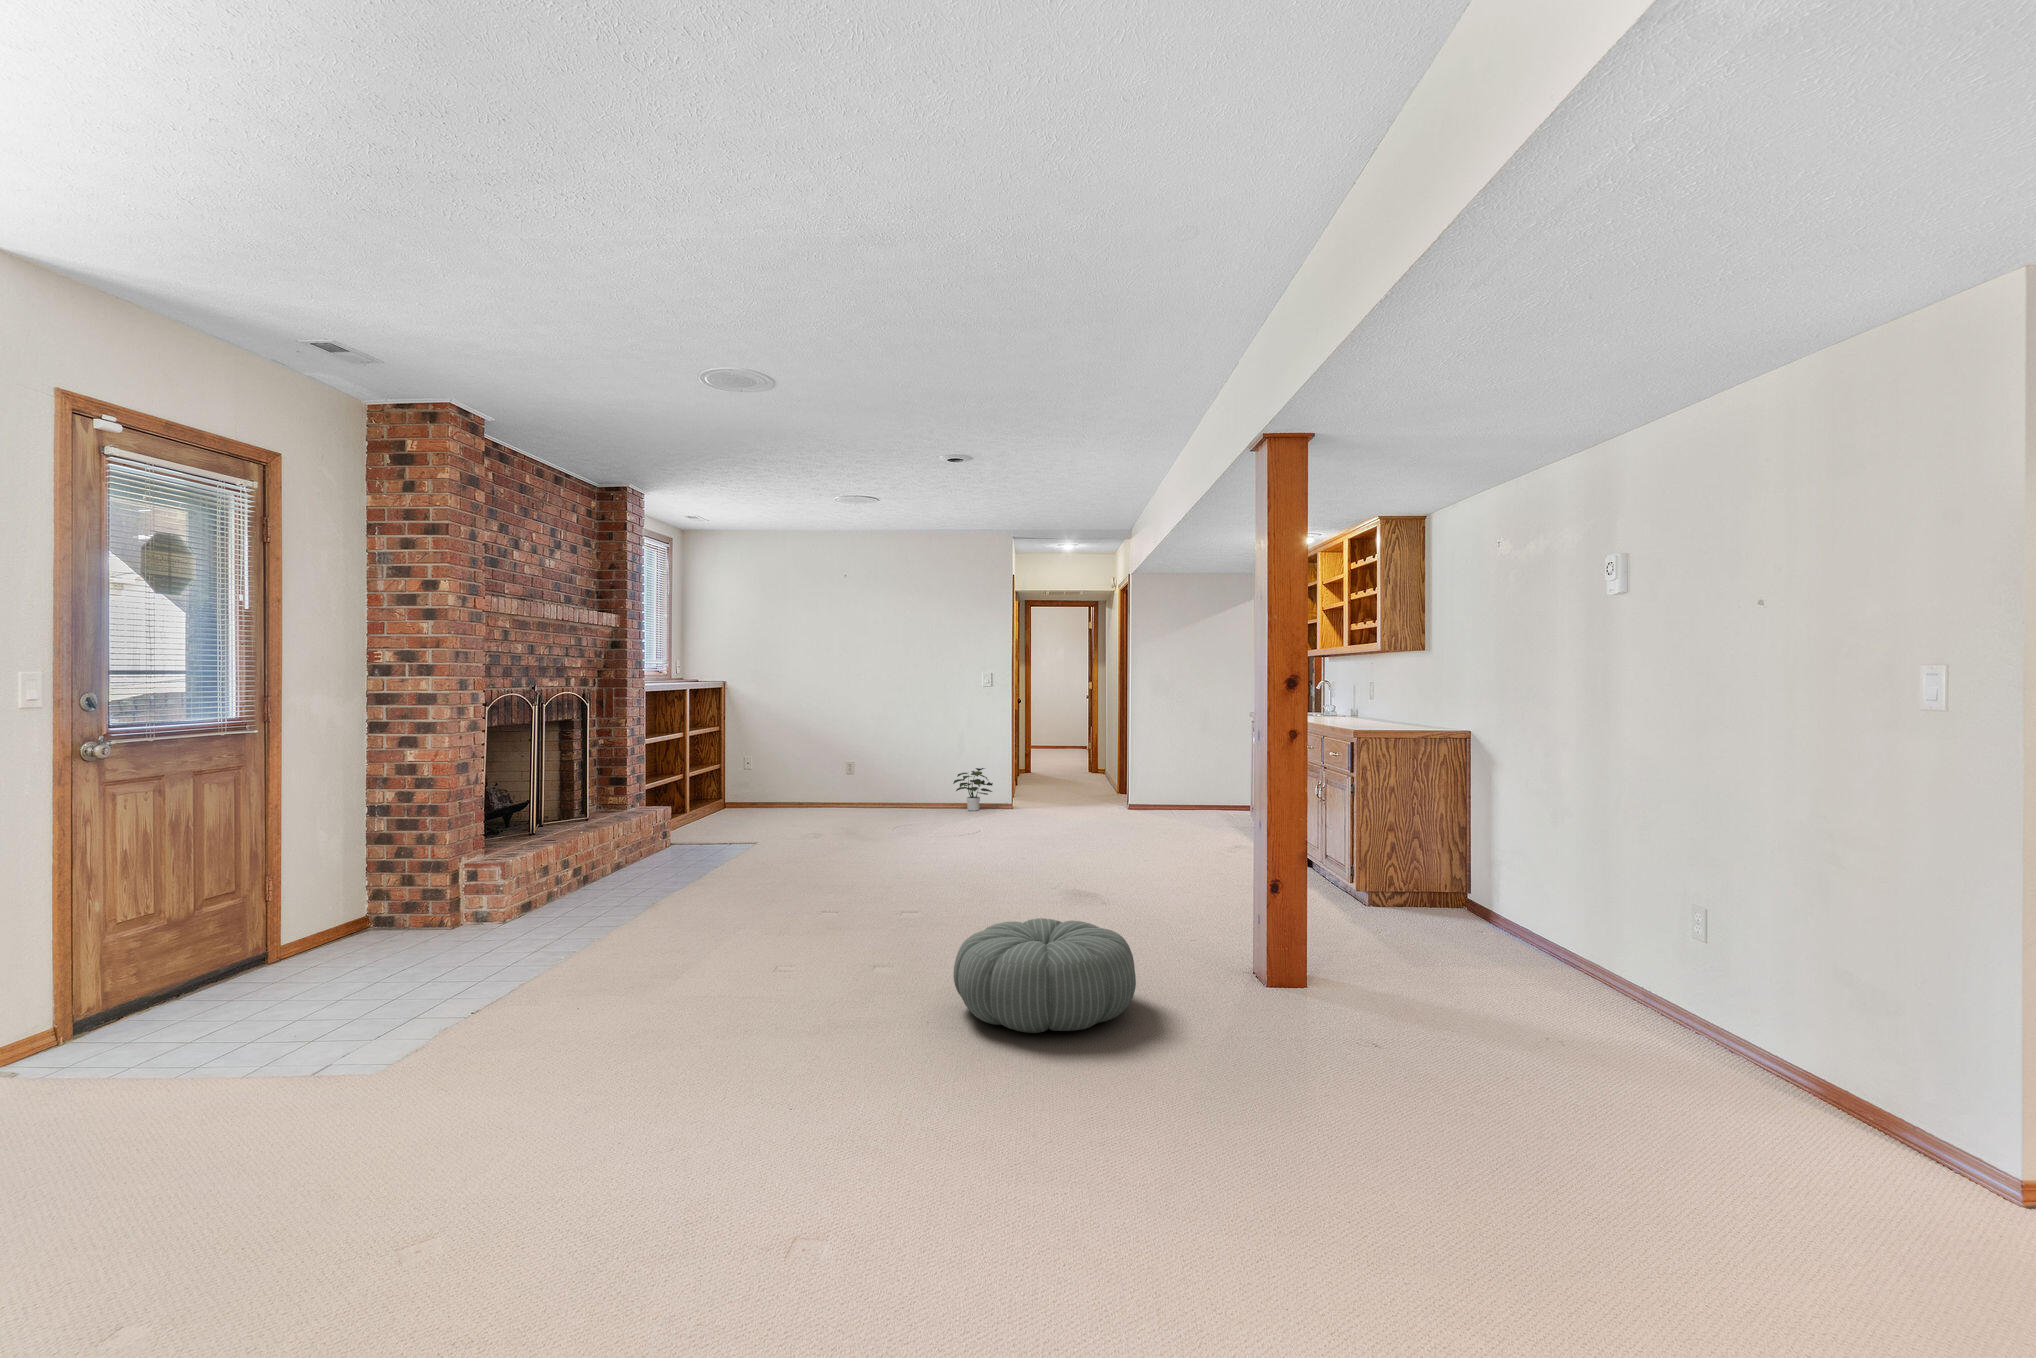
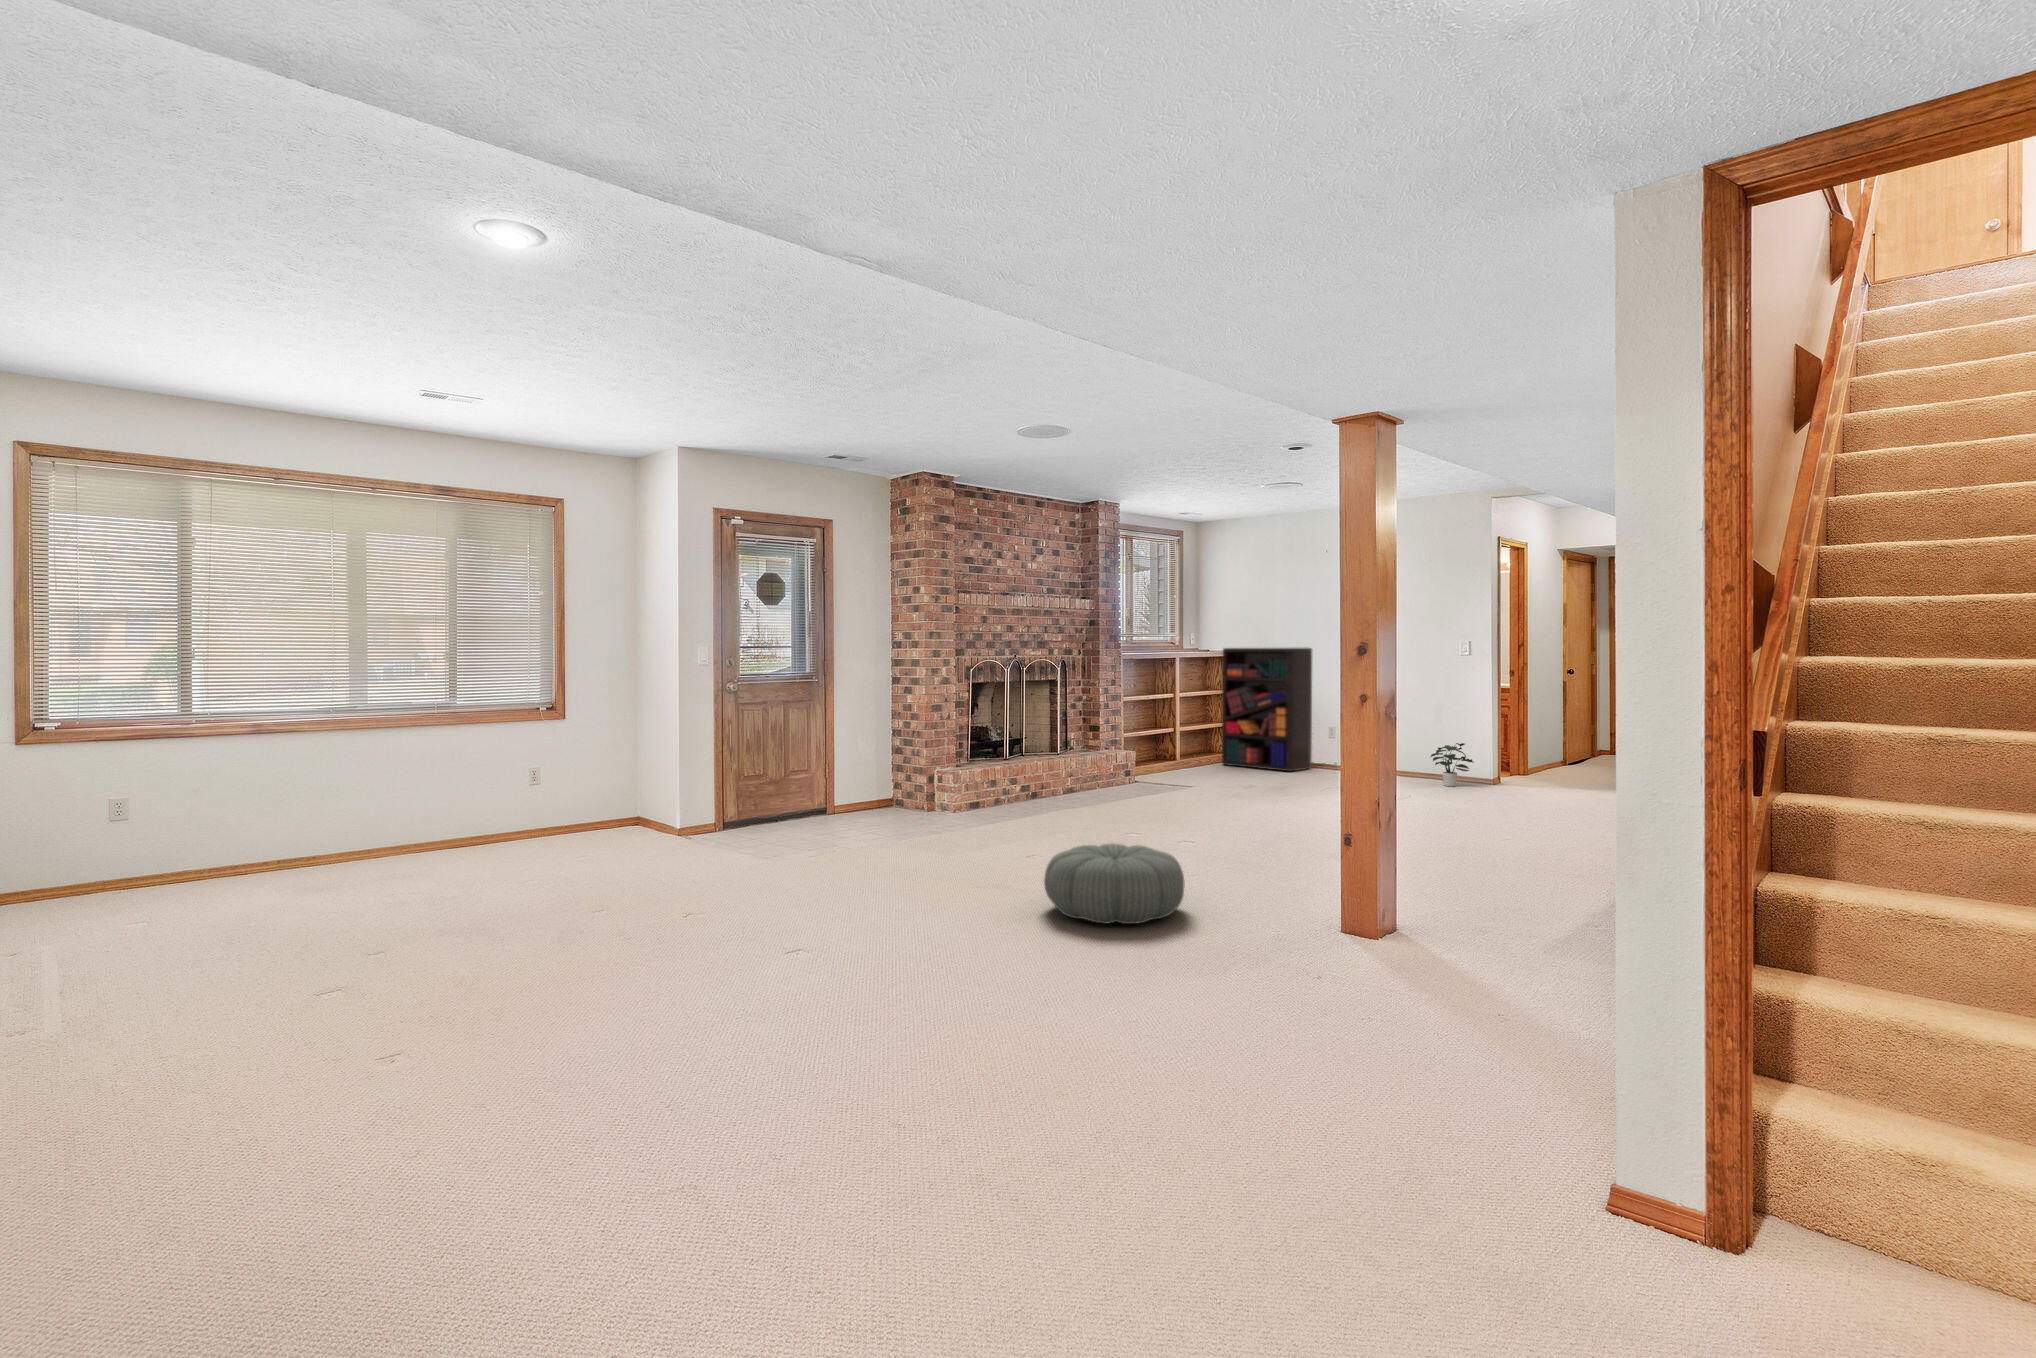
bookshelf: none [719,677,817,812] -> present [1222,648,1312,772]

